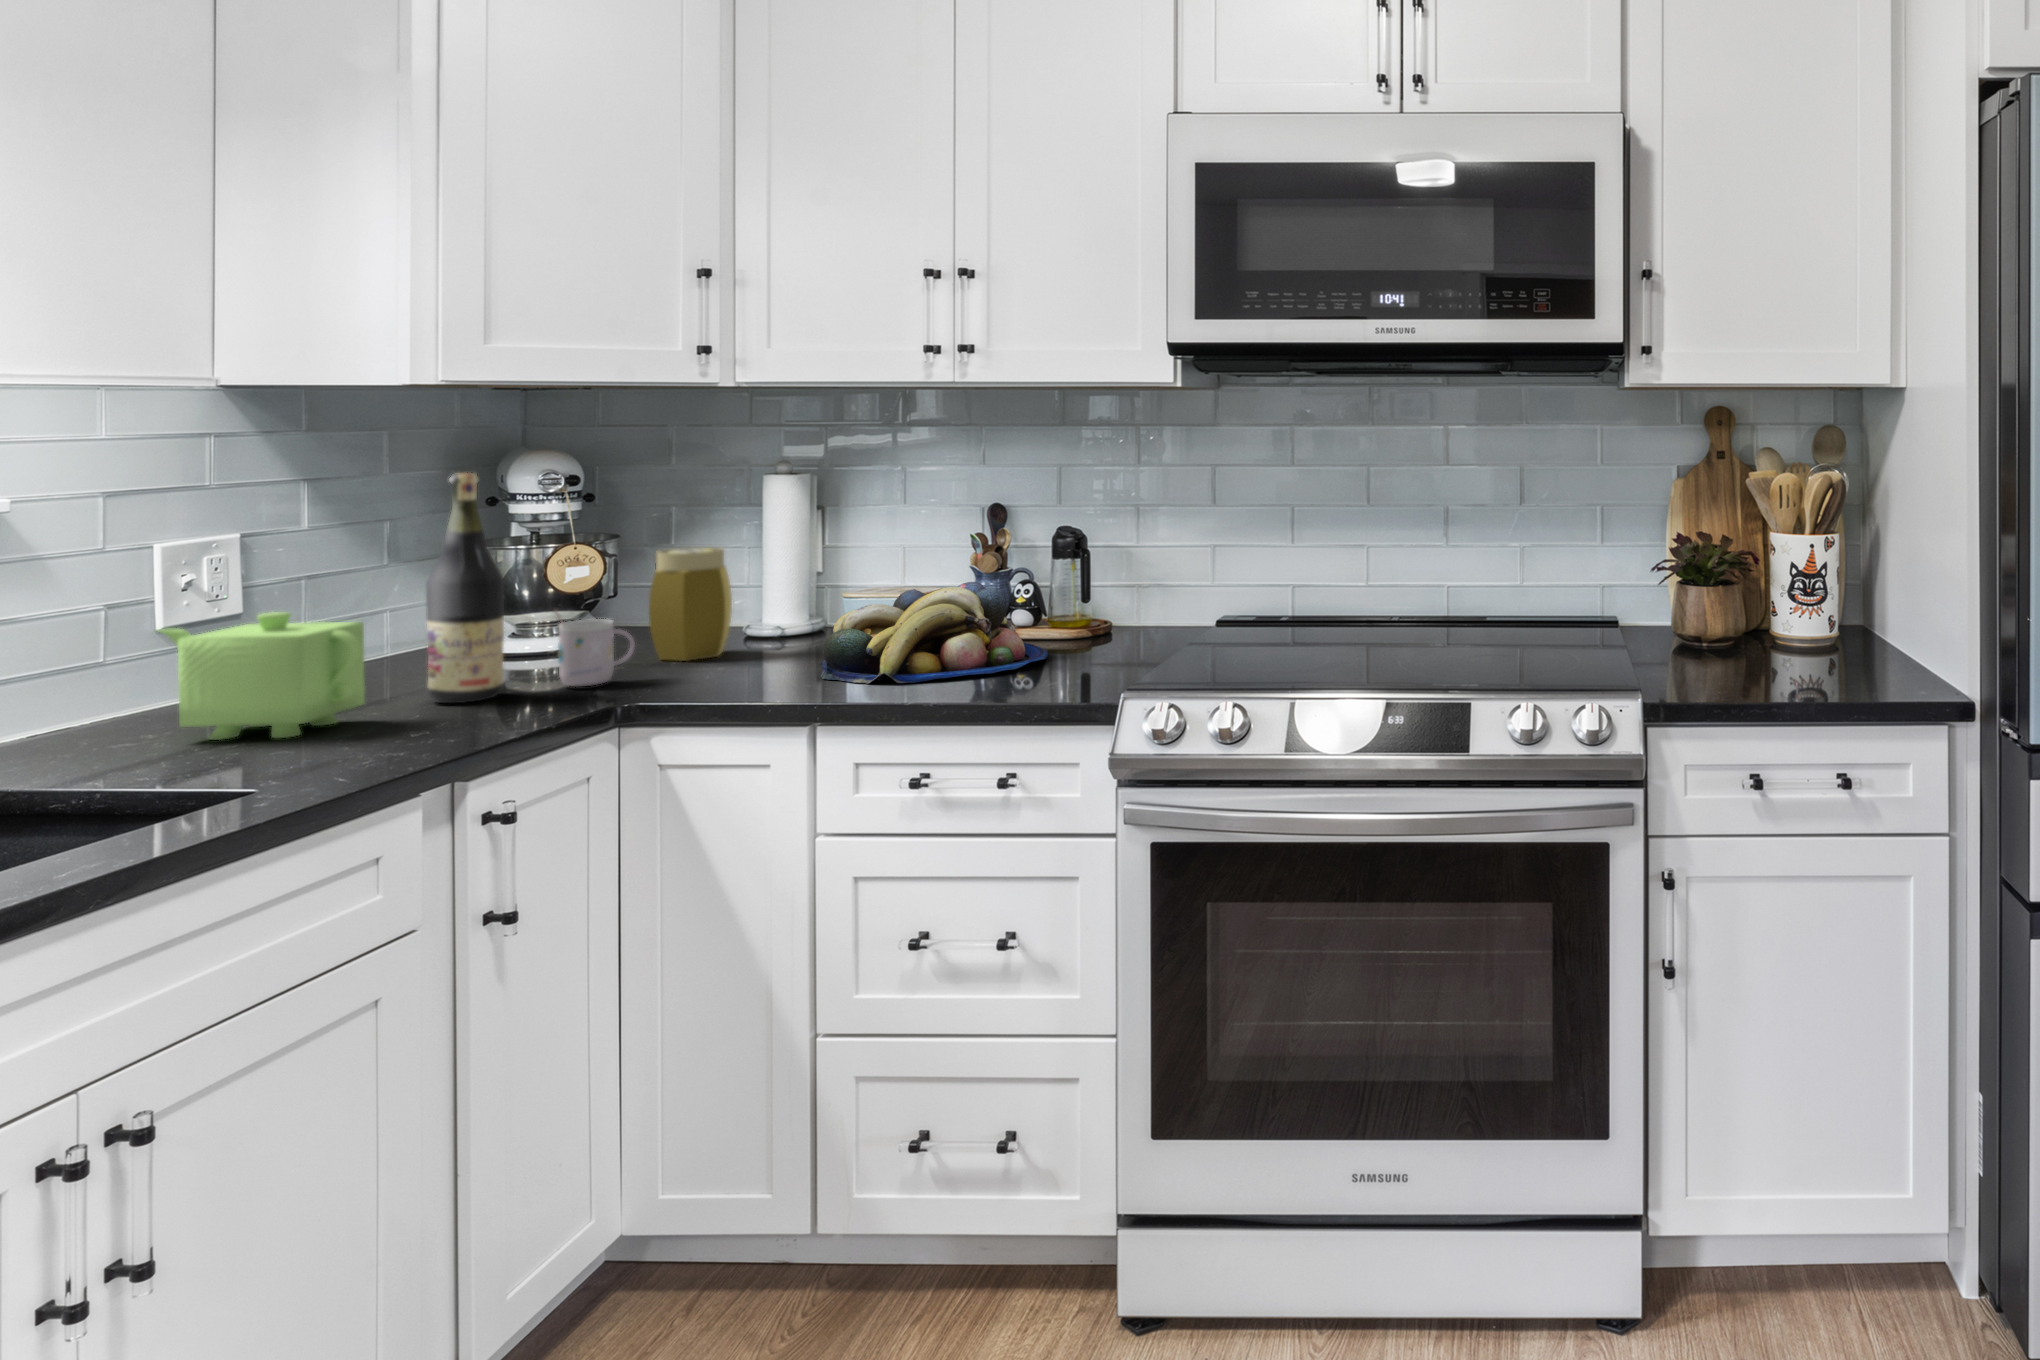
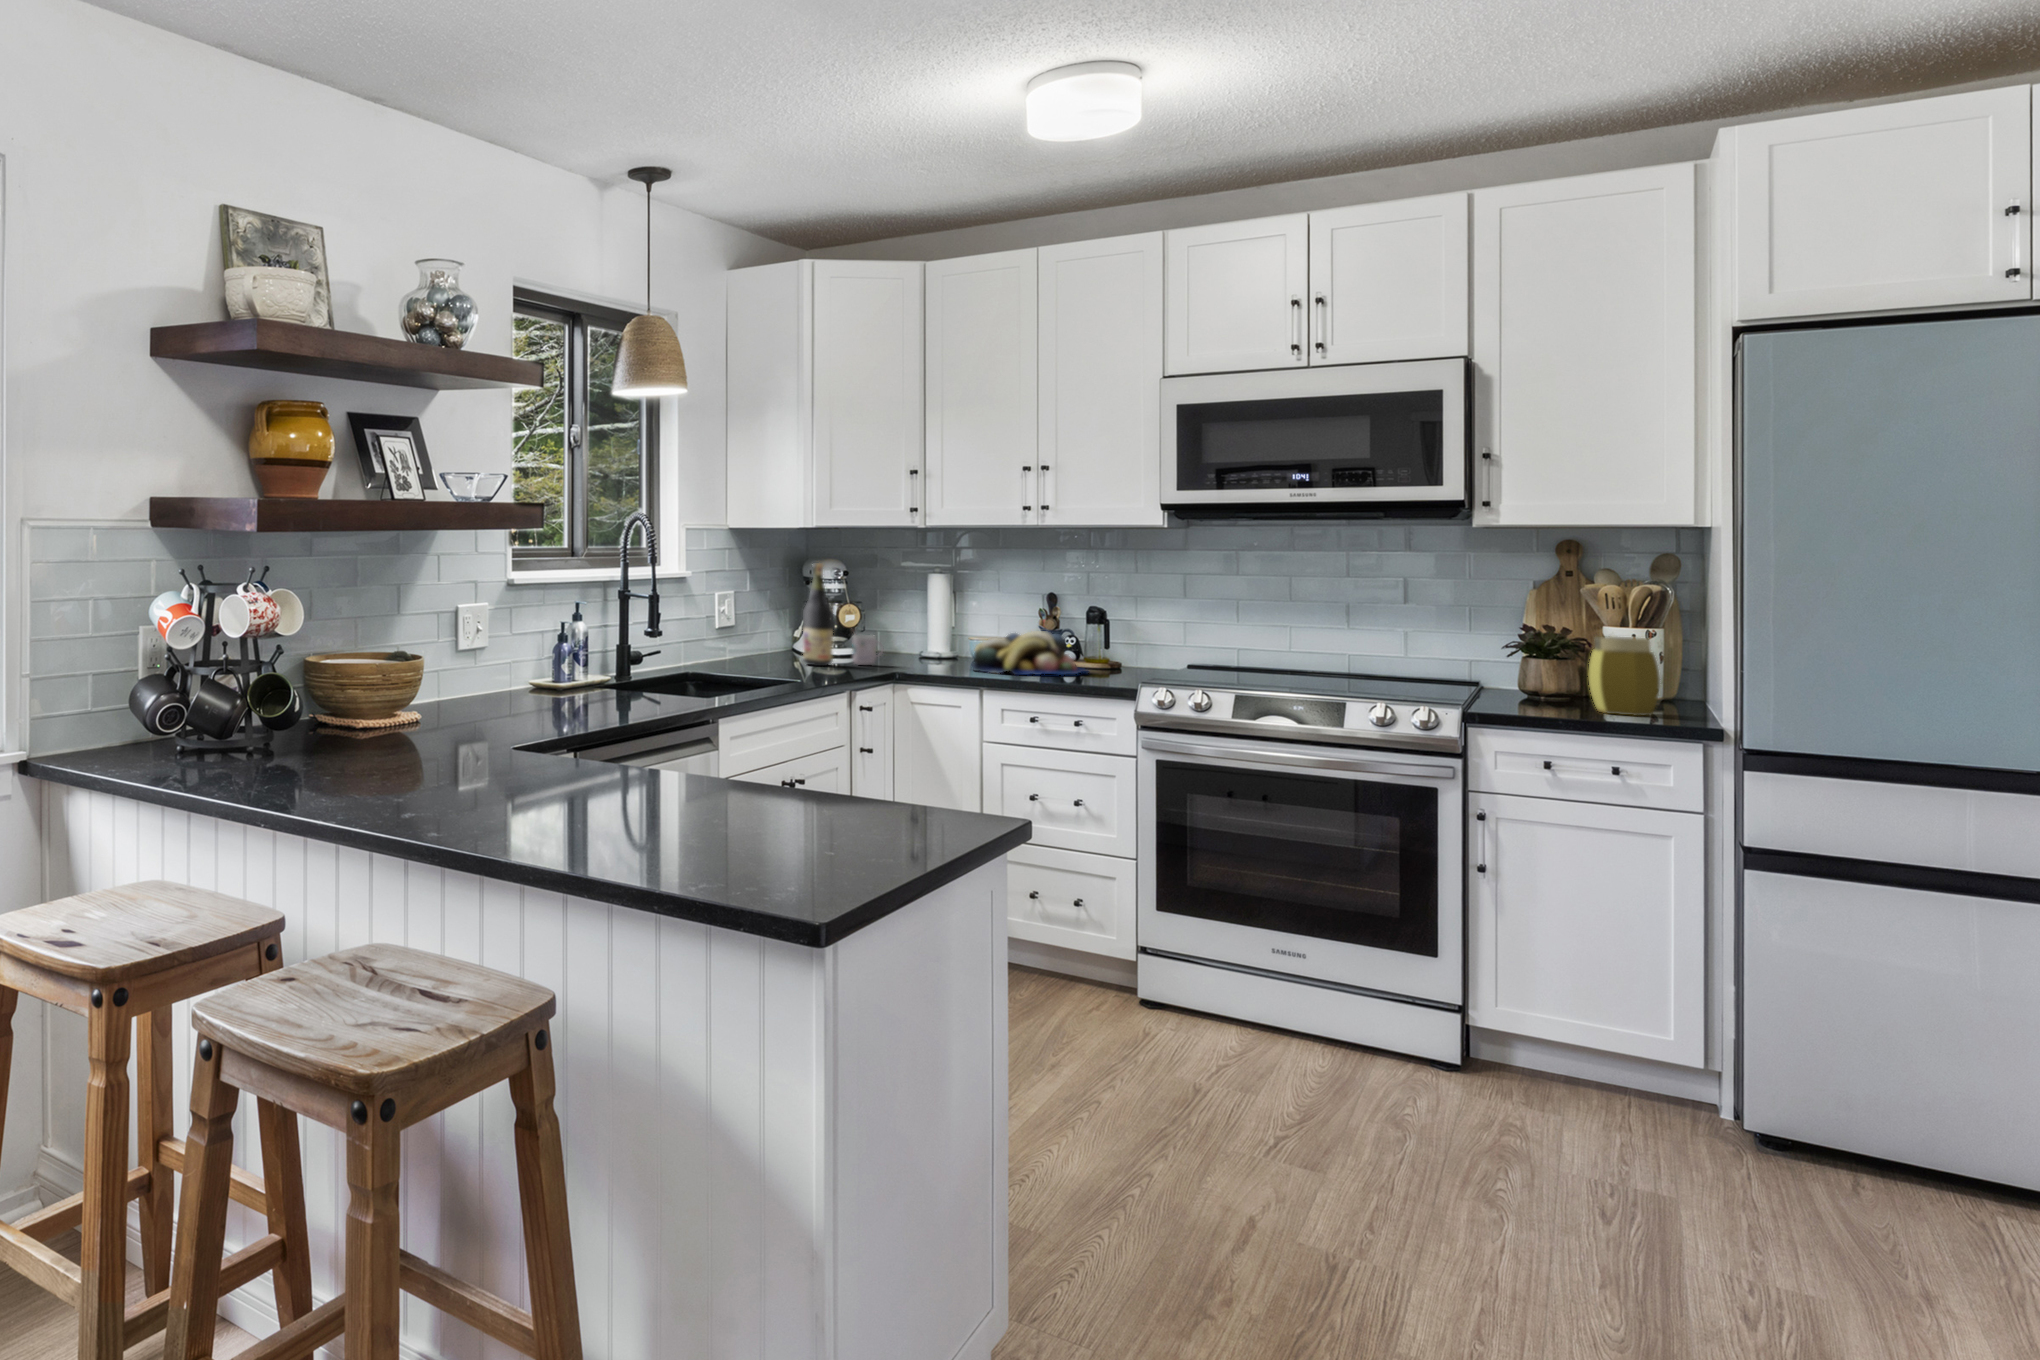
jar: present [649,547,732,661] -> present [1589,636,1660,716]
teapot: present [158,612,365,740] -> none [714,617,789,669]

